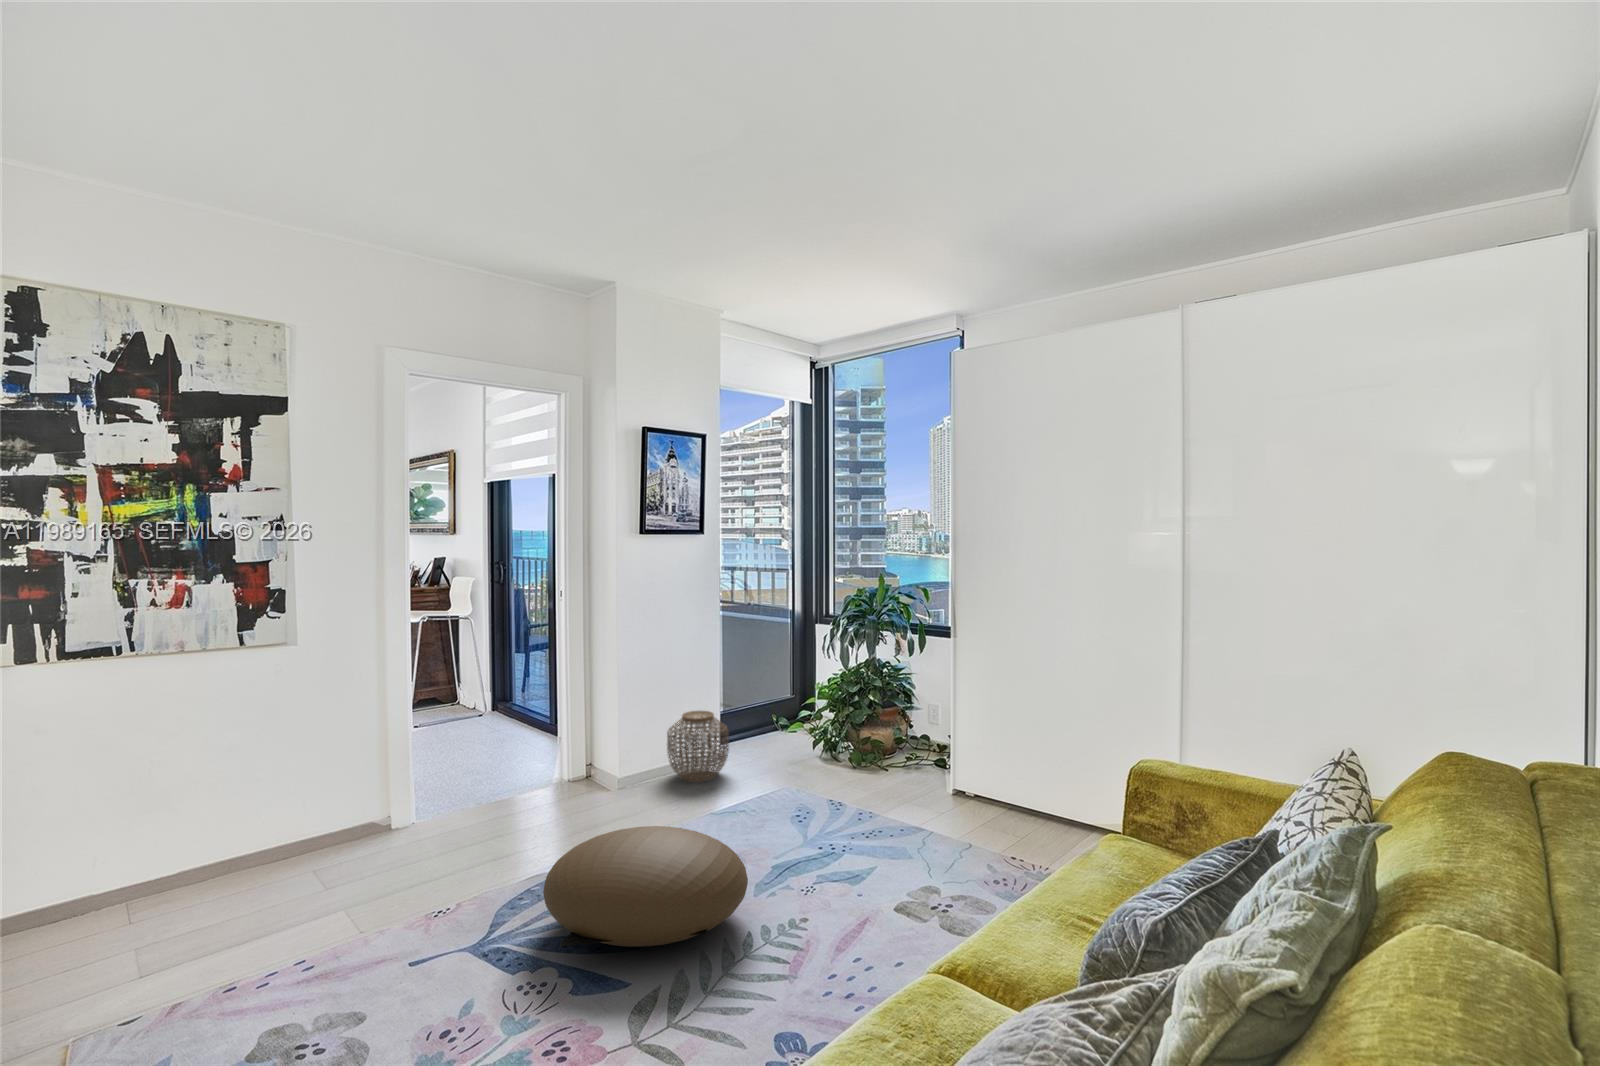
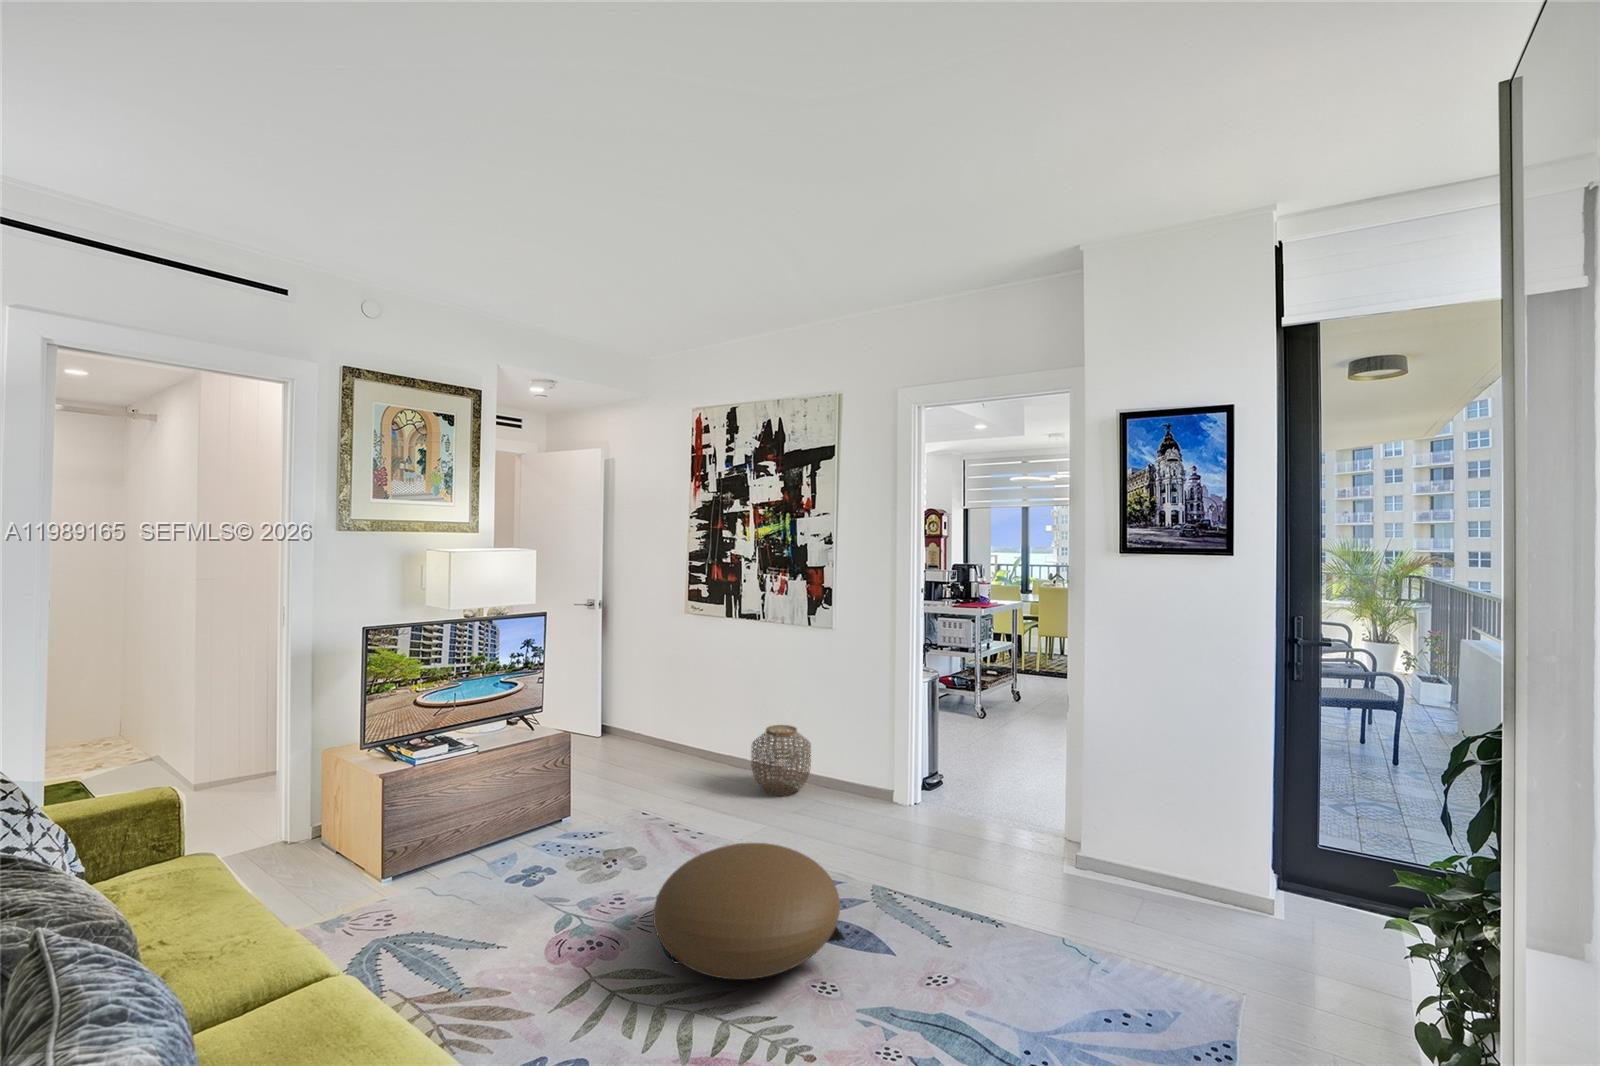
woven basket: present [667,711,729,782] -> present [751,725,811,796]

